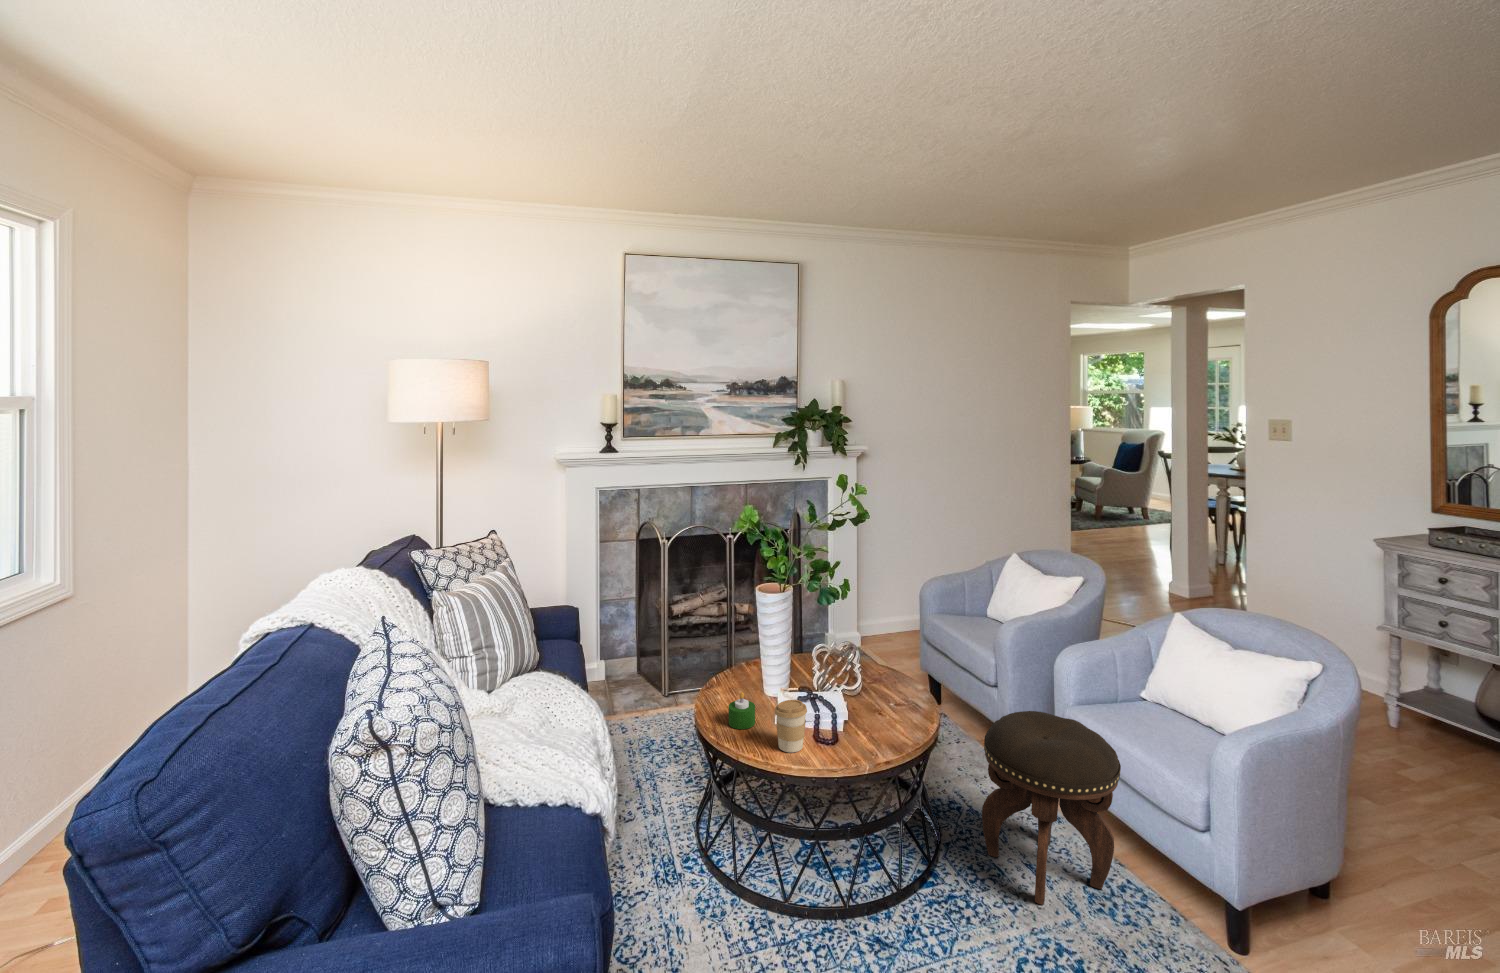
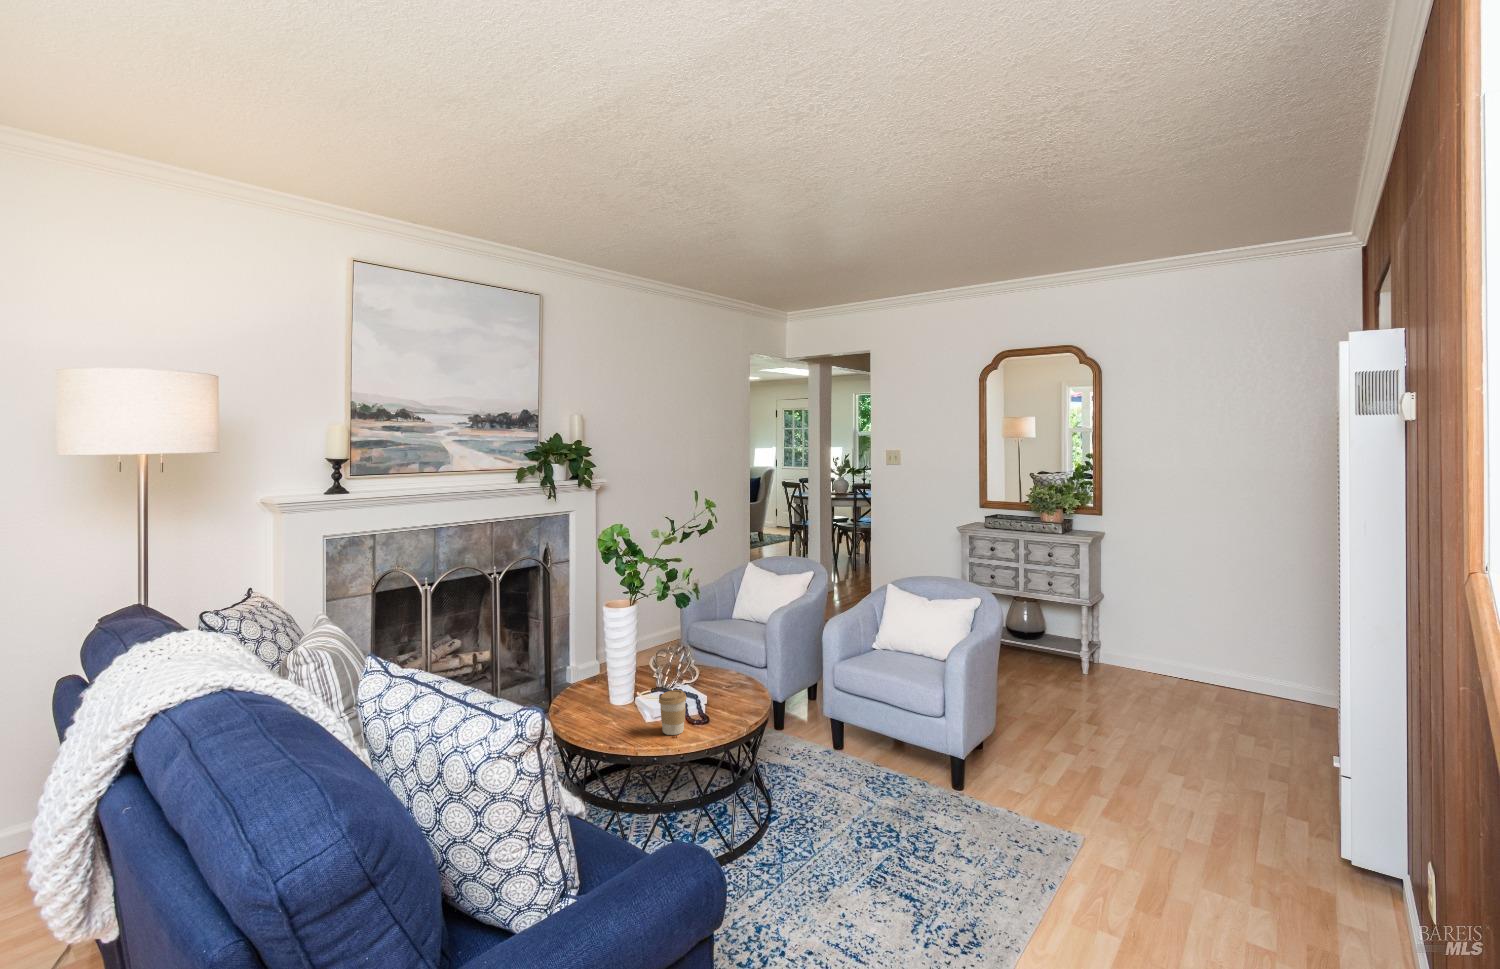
candle: present [729,692,755,729] -> none [603,698,628,732]
footstool: present [982,711,1121,905] -> none [793,669,885,805]

